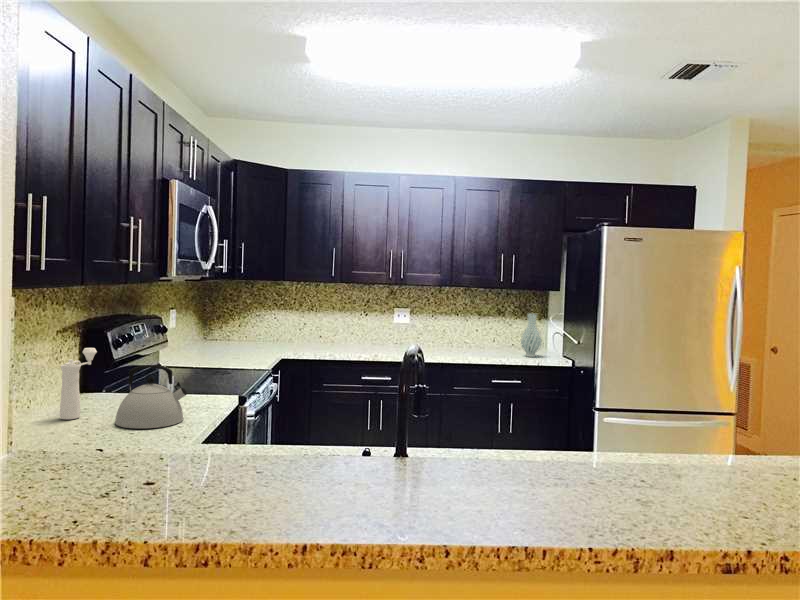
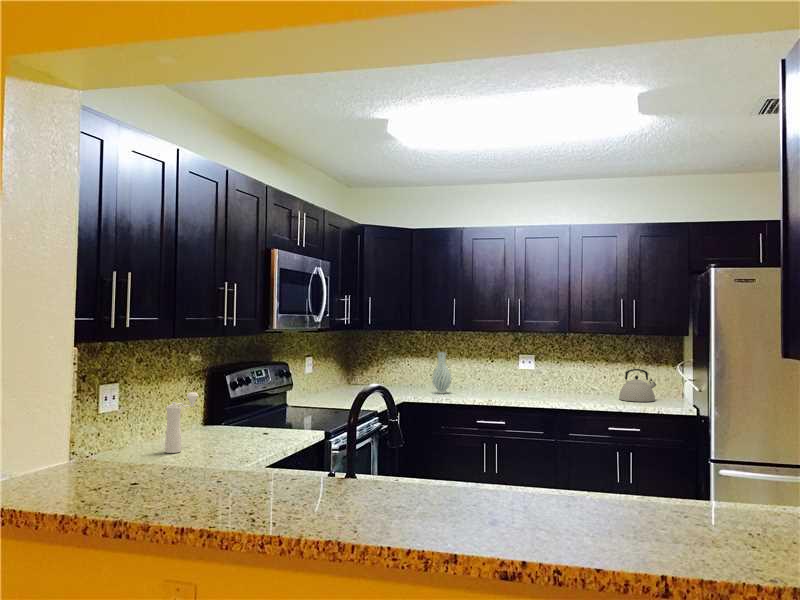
vase: present [521,313,542,357] -> present [432,352,452,394]
kettle: present [115,365,187,429] -> present [619,369,656,402]

